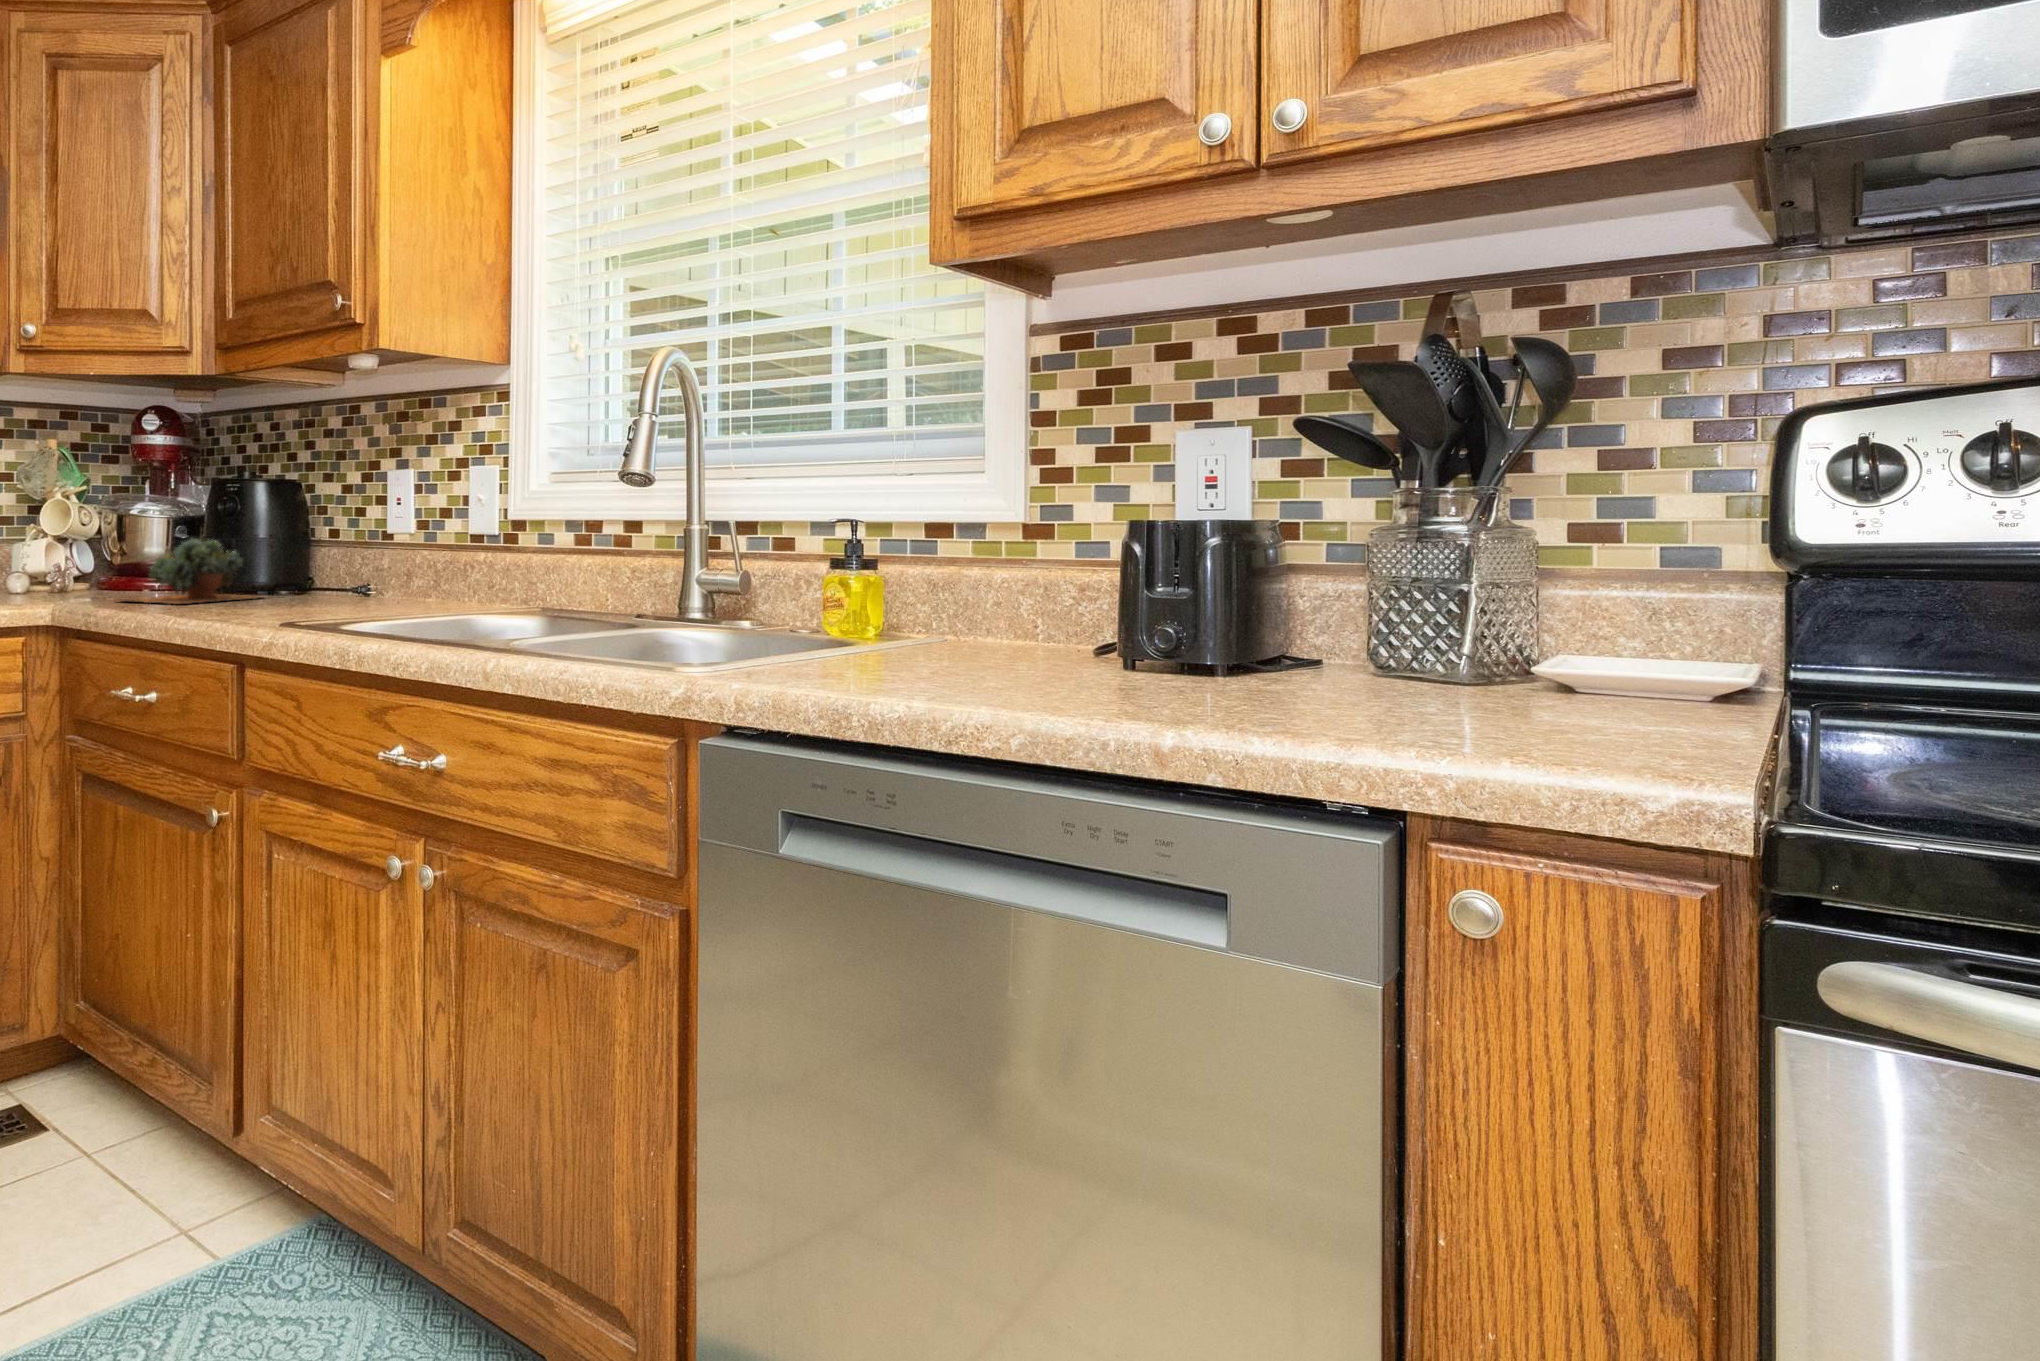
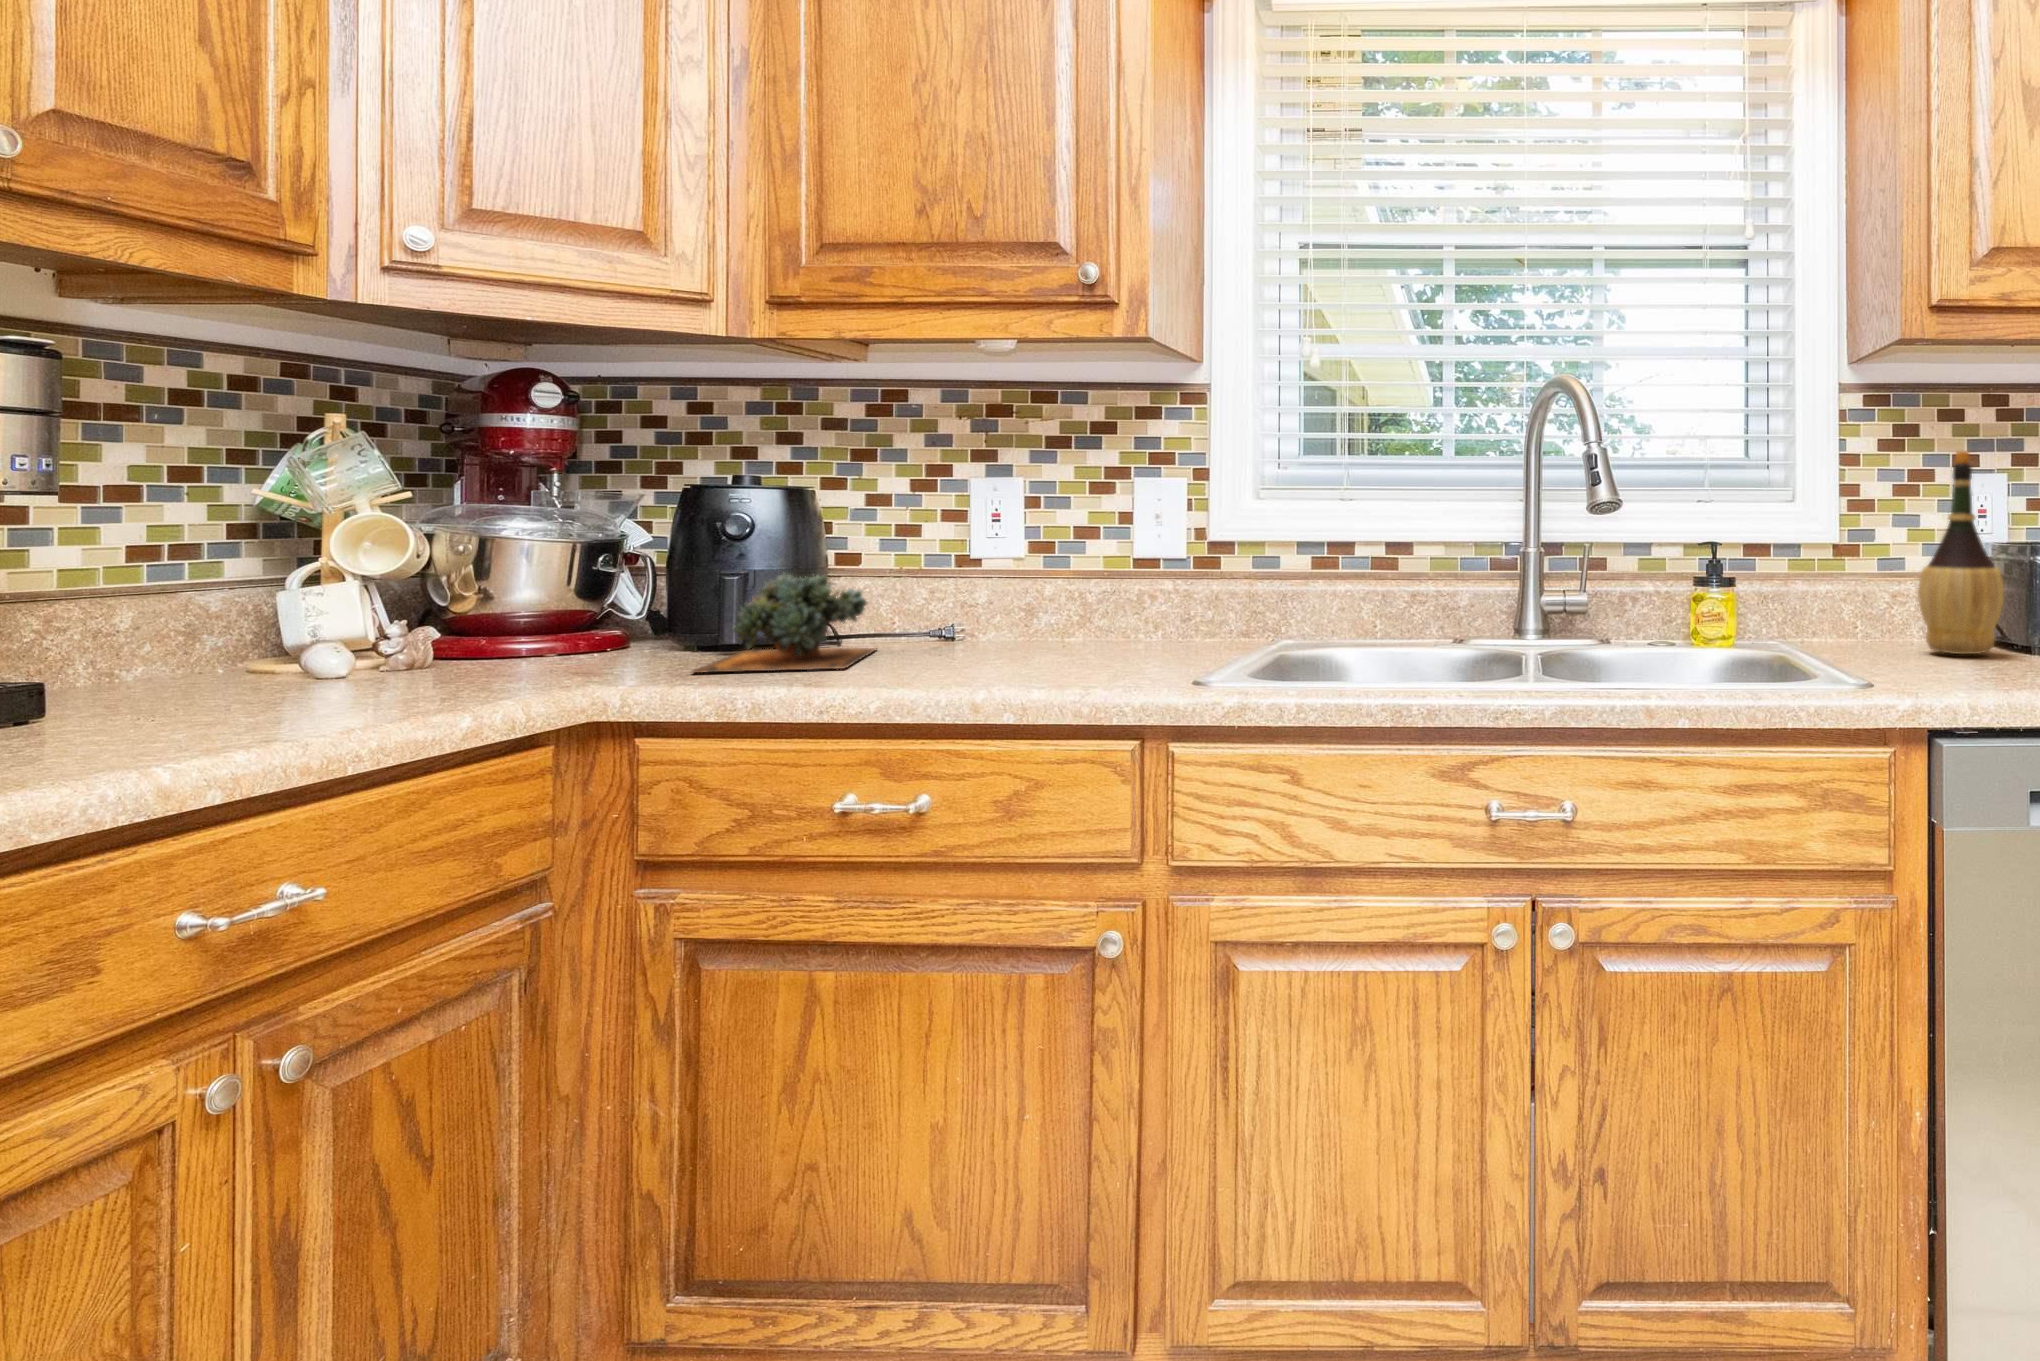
wine bottle: none [958,394,1068,658] -> present [1918,451,2004,654]

